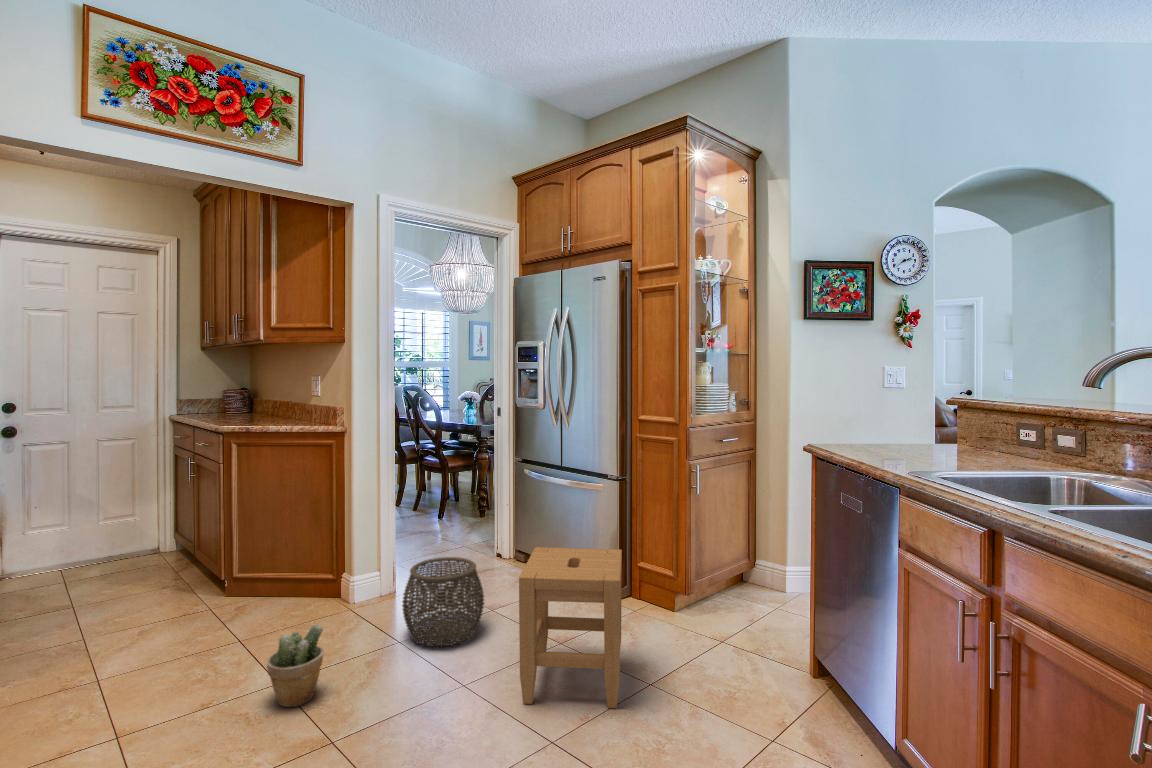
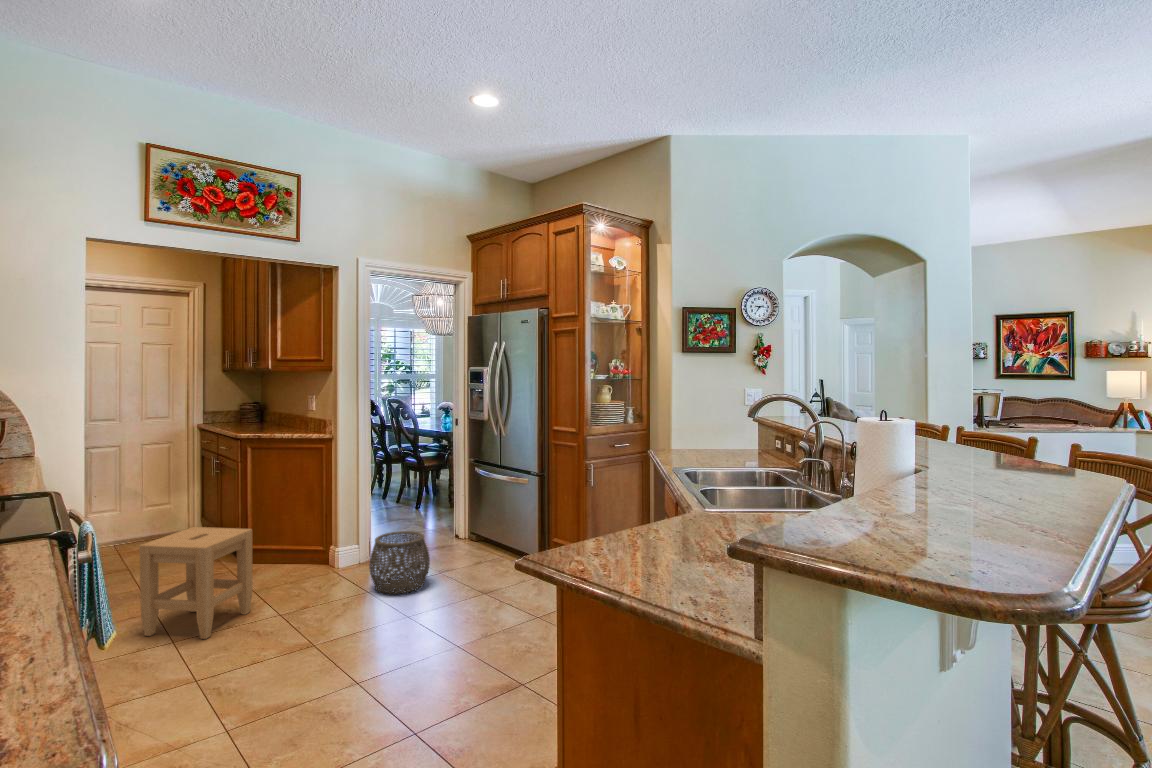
stool: present [519,547,622,708] -> present [139,527,253,639]
potted plant: present [267,624,324,707] -> none [270,571,309,626]

